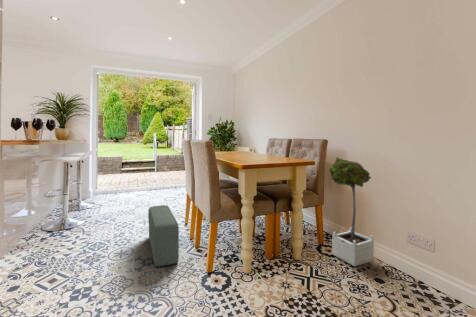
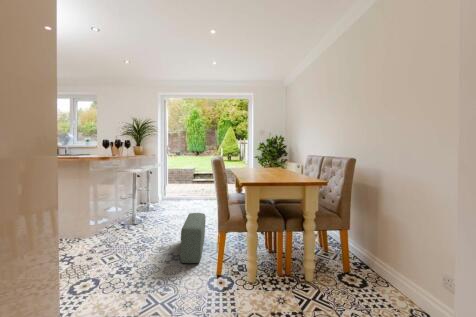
potted tree: present [329,158,374,266] -> none [351,180,400,301]

